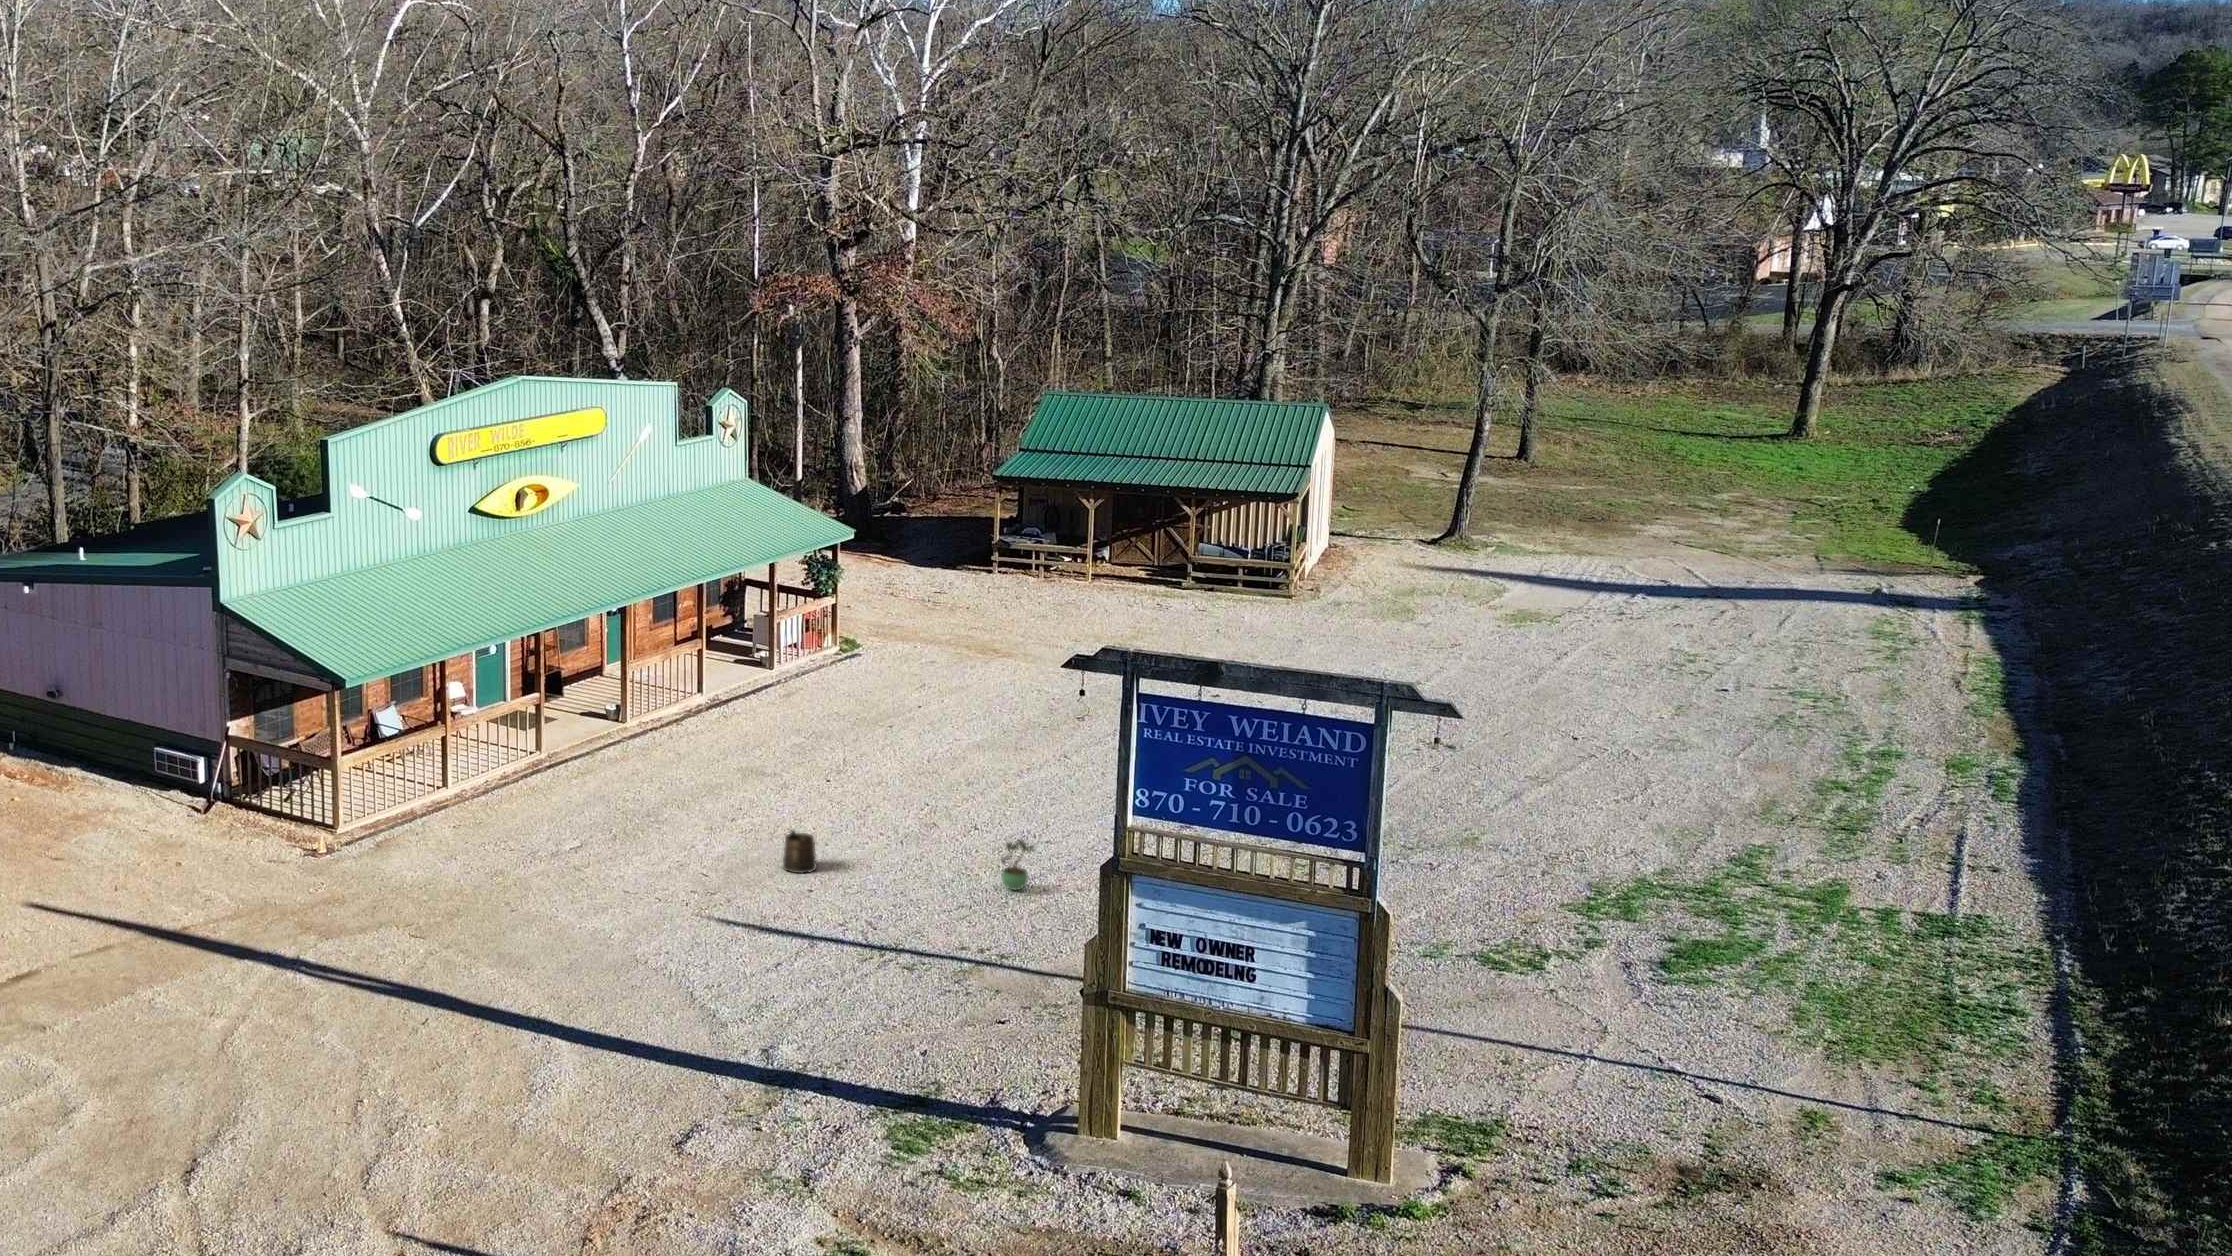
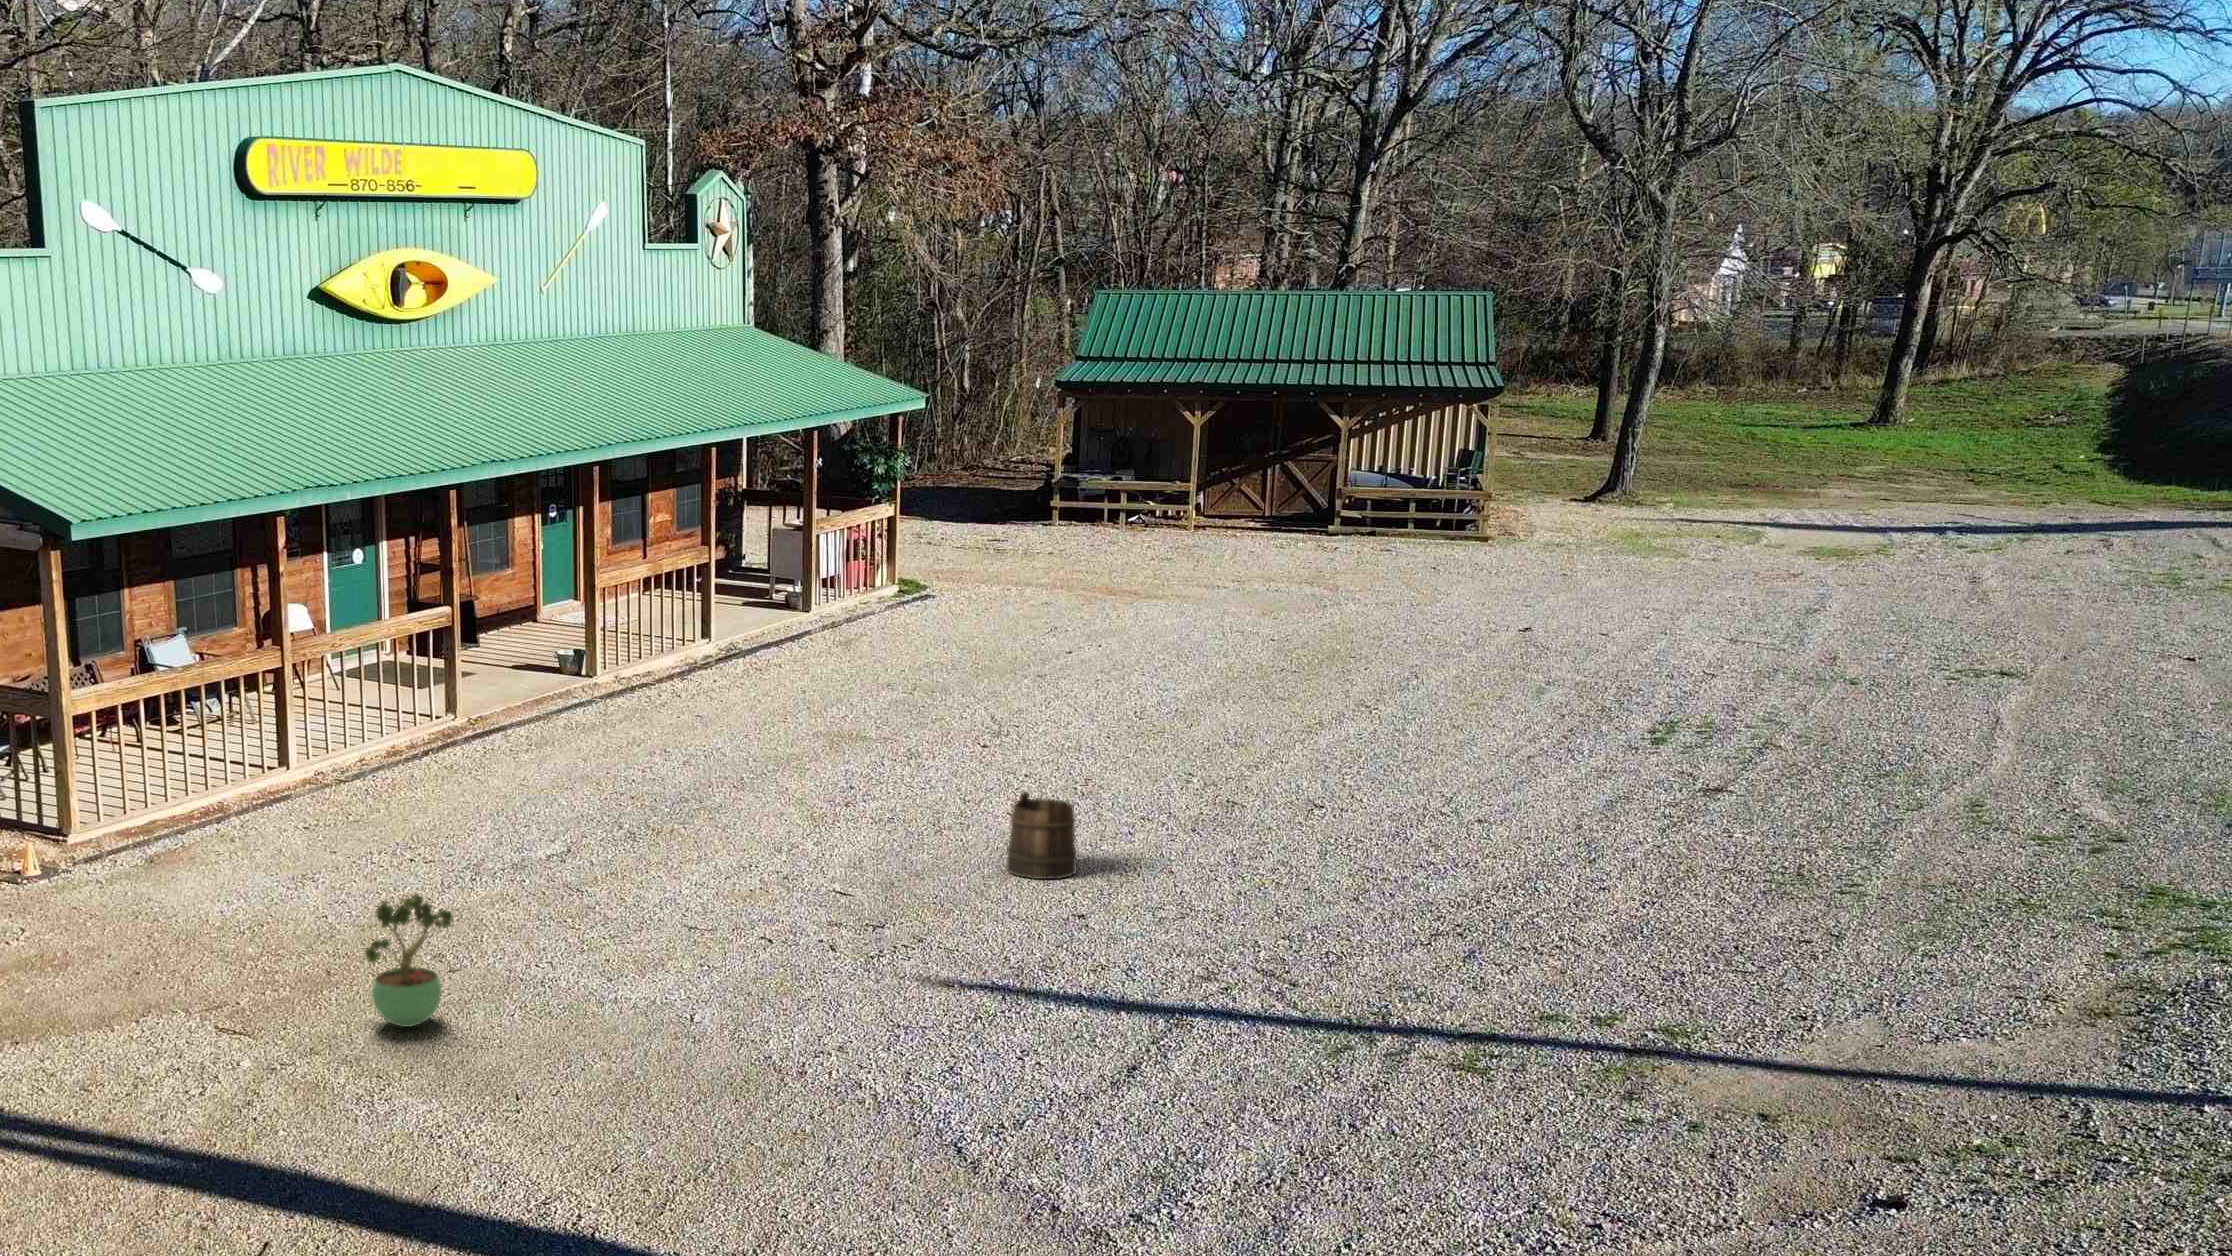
potted plant: present [1001,840,1034,890] -> present [365,894,453,1027]

